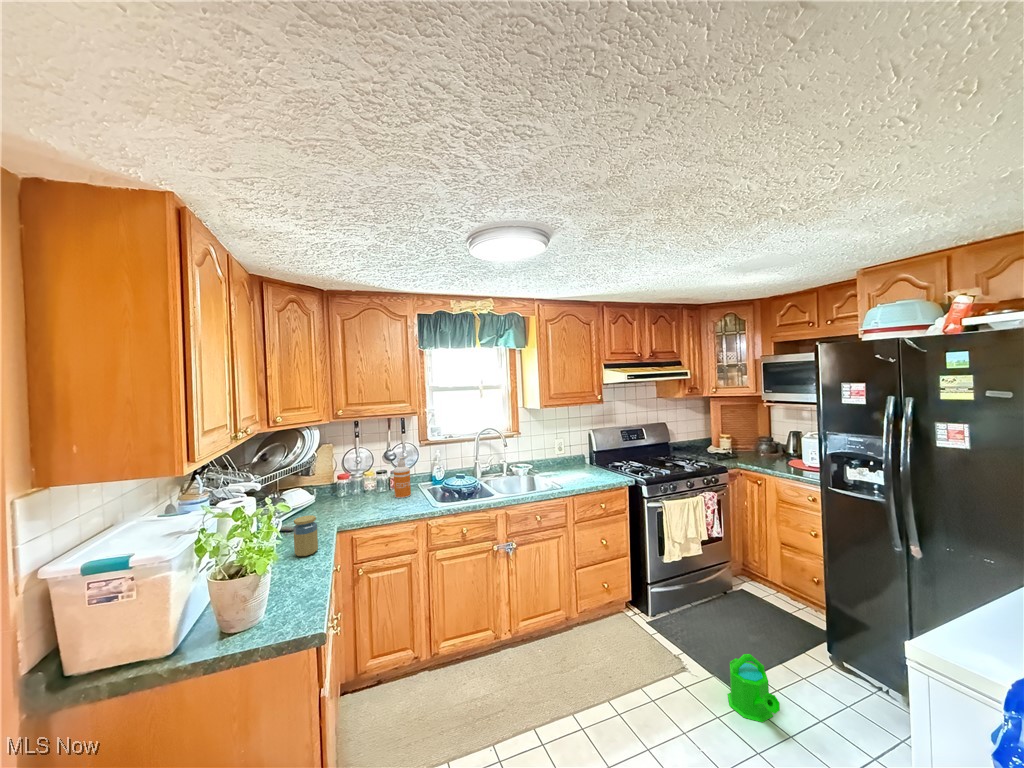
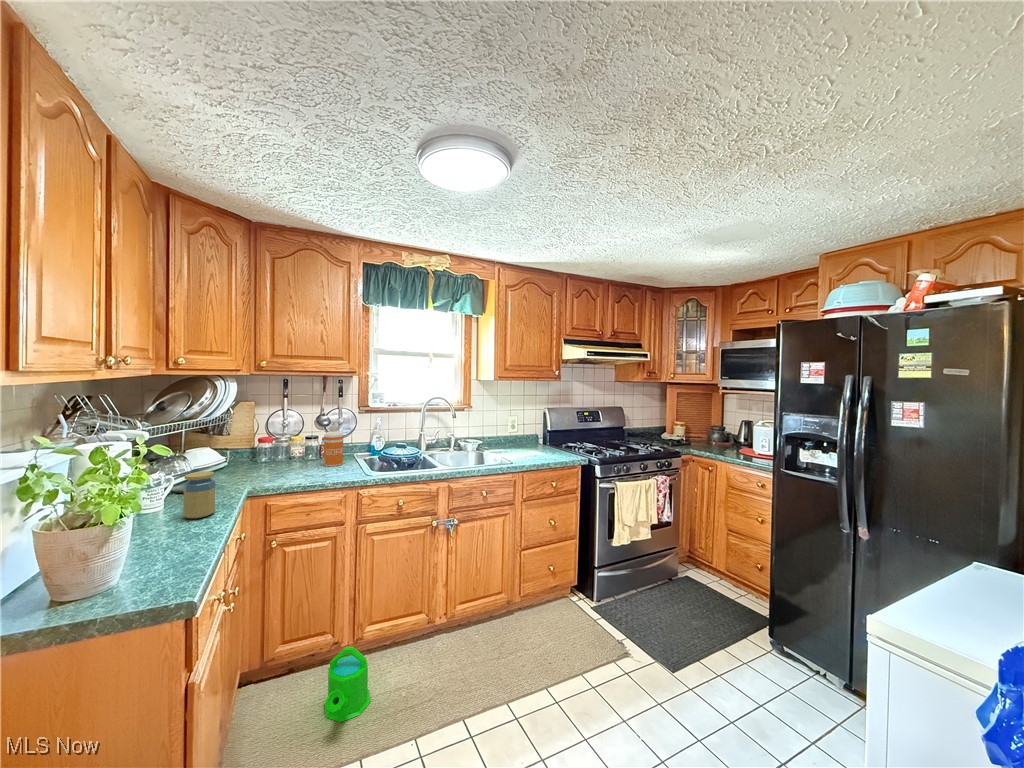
watering can: present [727,654,780,722] -> present [324,647,371,722]

